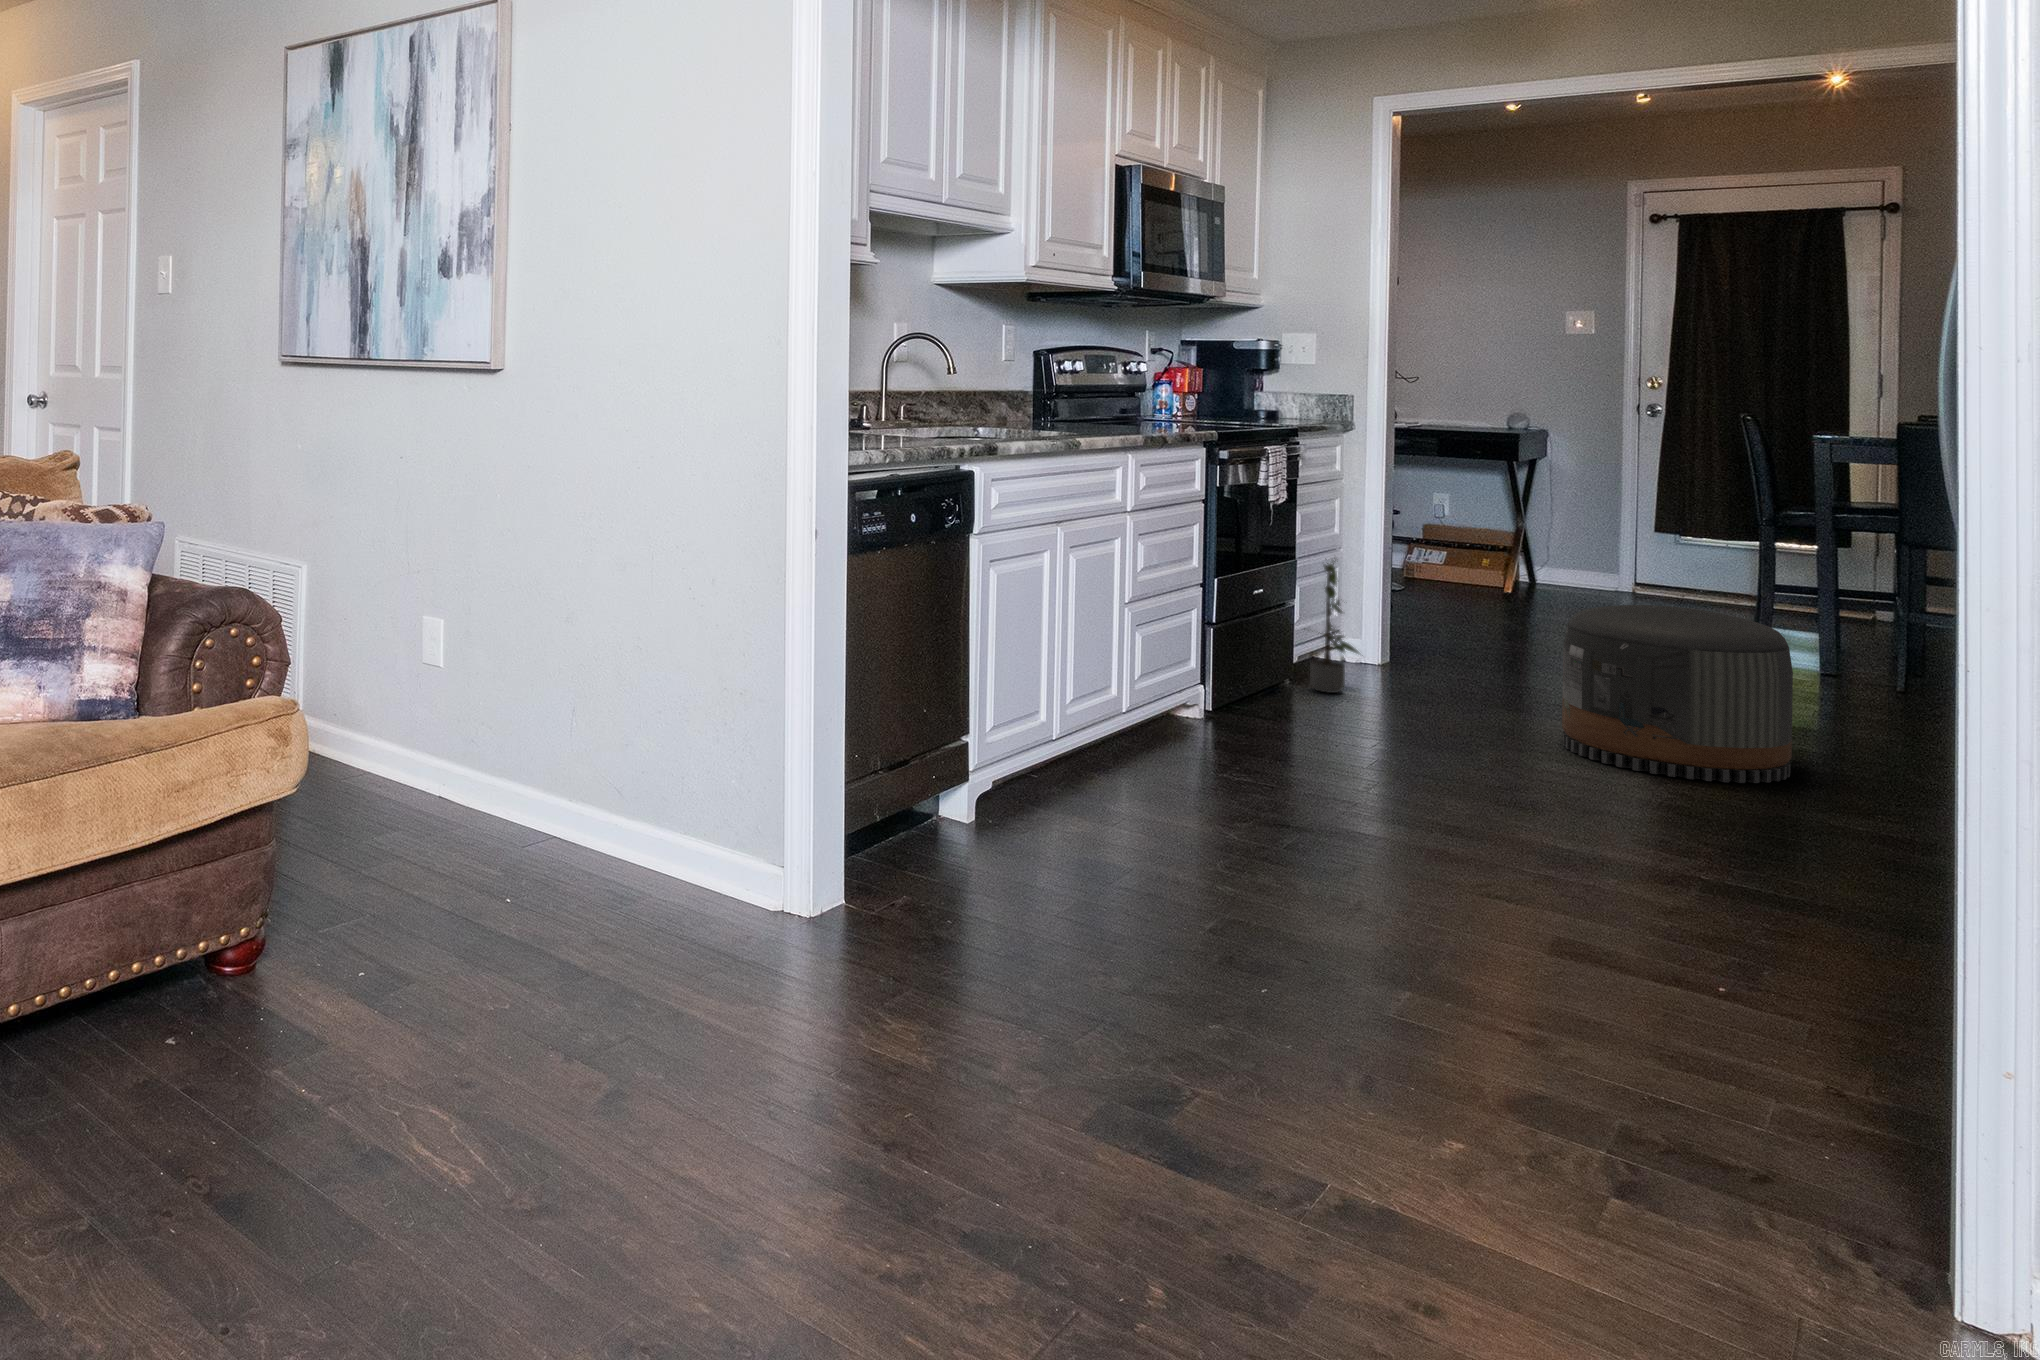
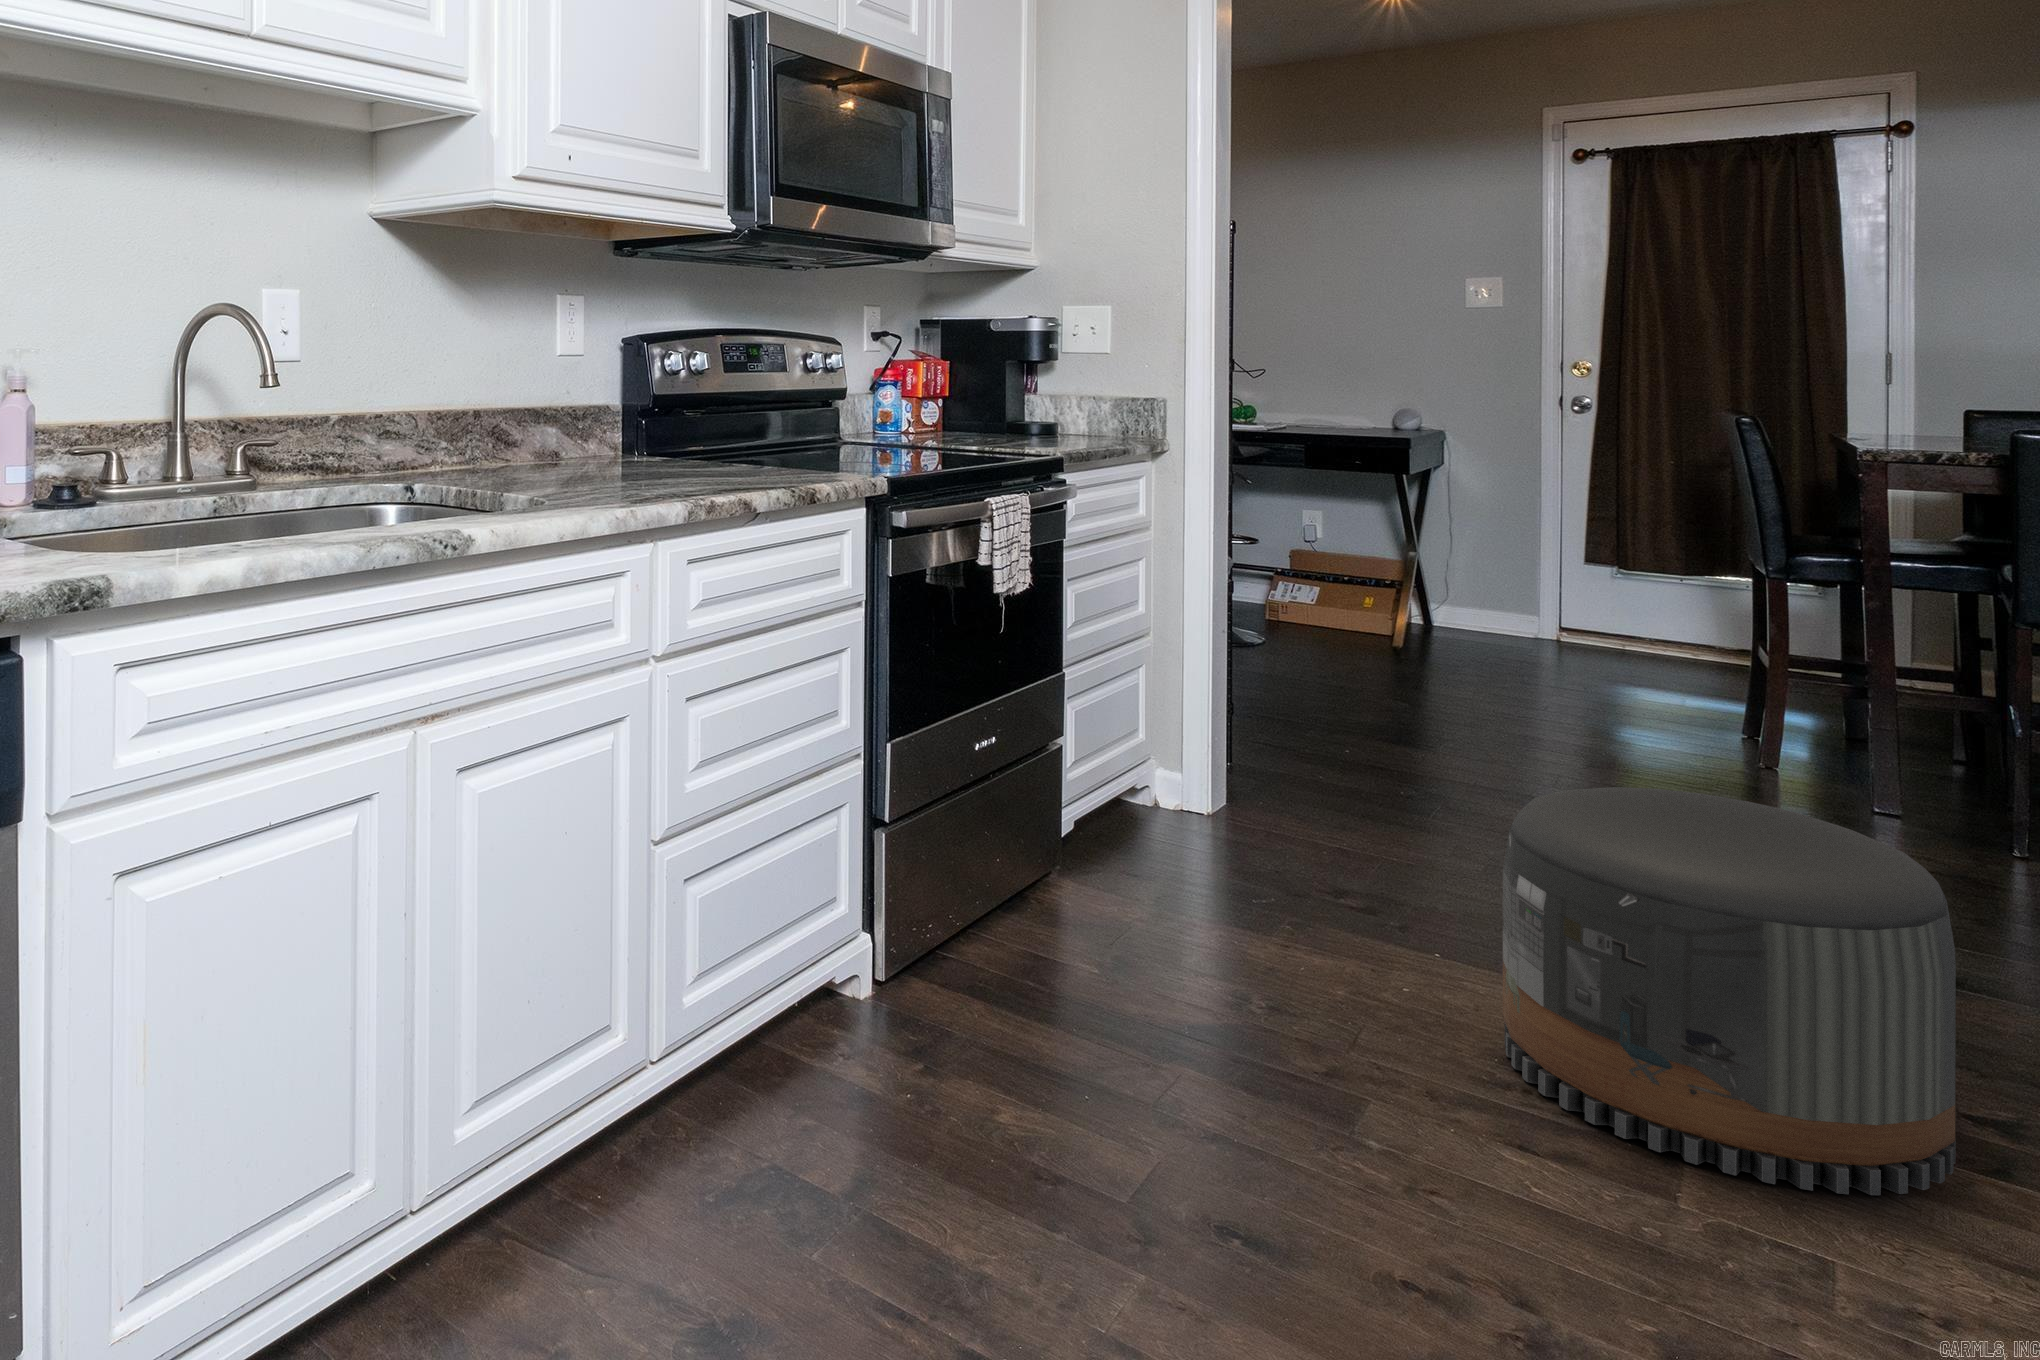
potted plant: present [1310,561,1359,693] -> none [1067,660,1172,897]

